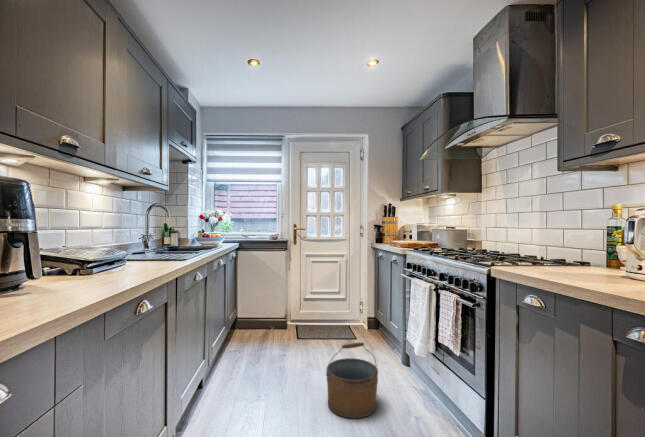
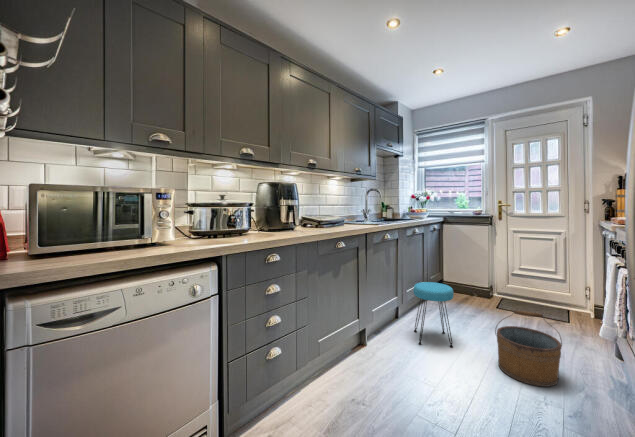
stool: none [230,329,281,416] -> present [414,282,454,347]

